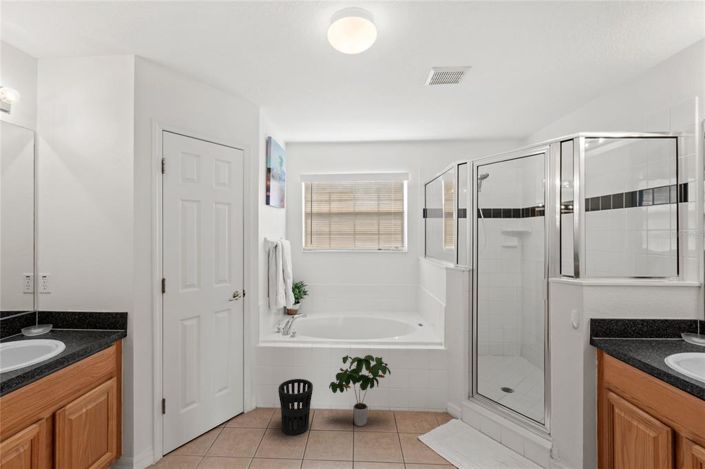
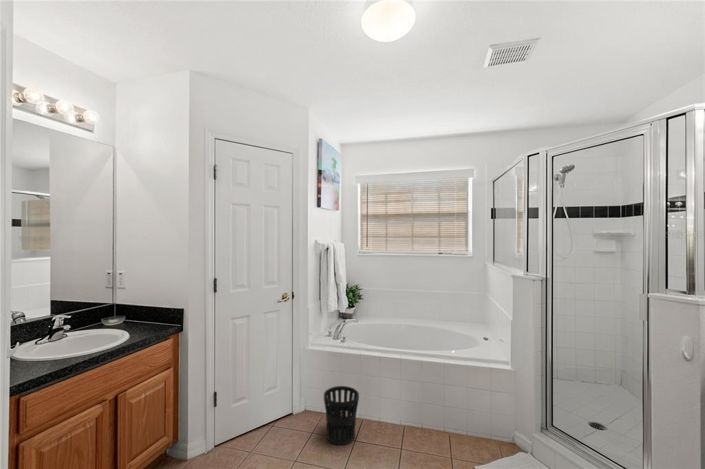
potted plant: present [329,355,391,426] -> none [376,366,444,445]

